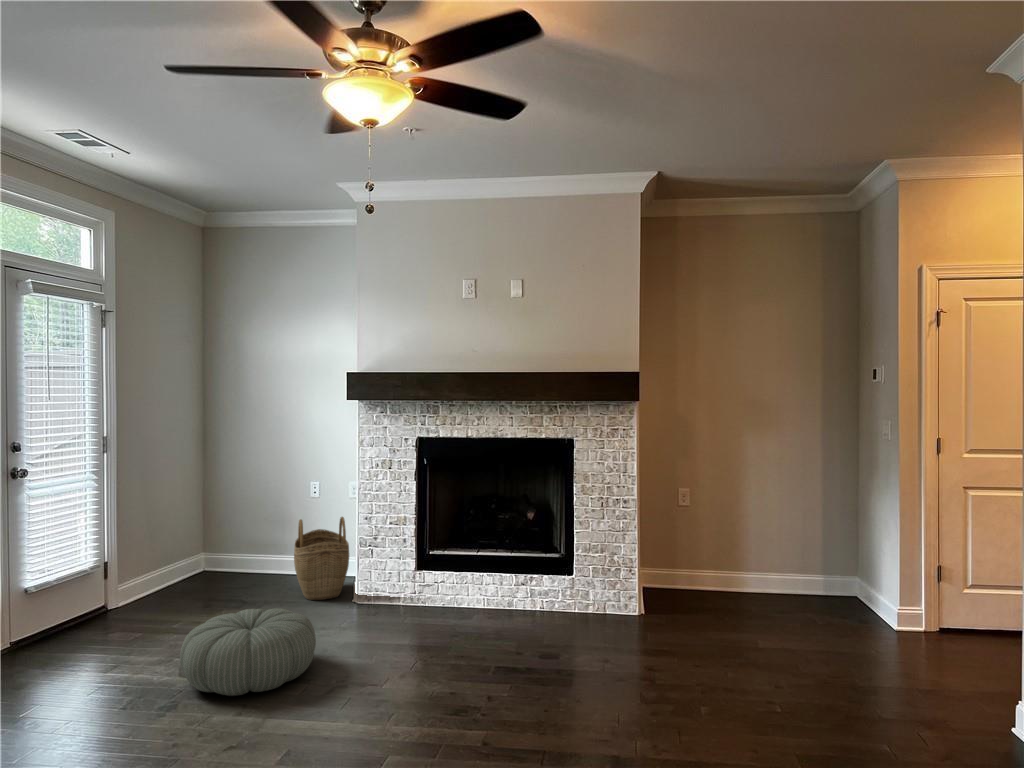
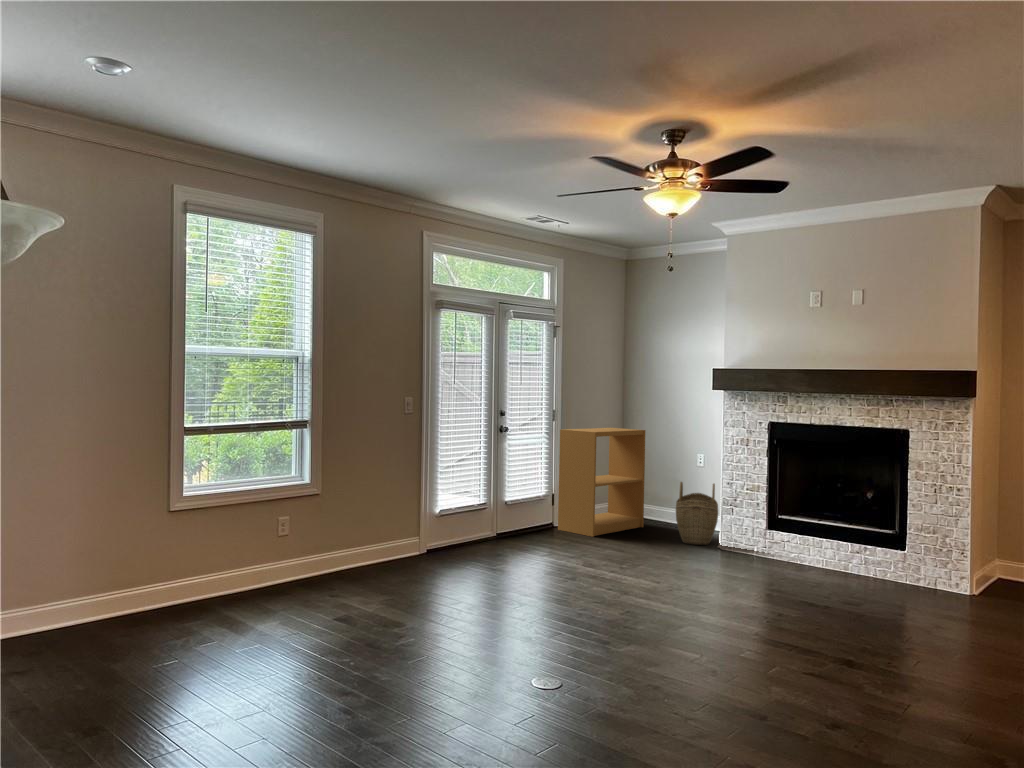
bookshelf: none [116,452,244,615] -> present [558,428,645,537]
pouf: present [180,608,316,696] -> none [585,529,671,577]

